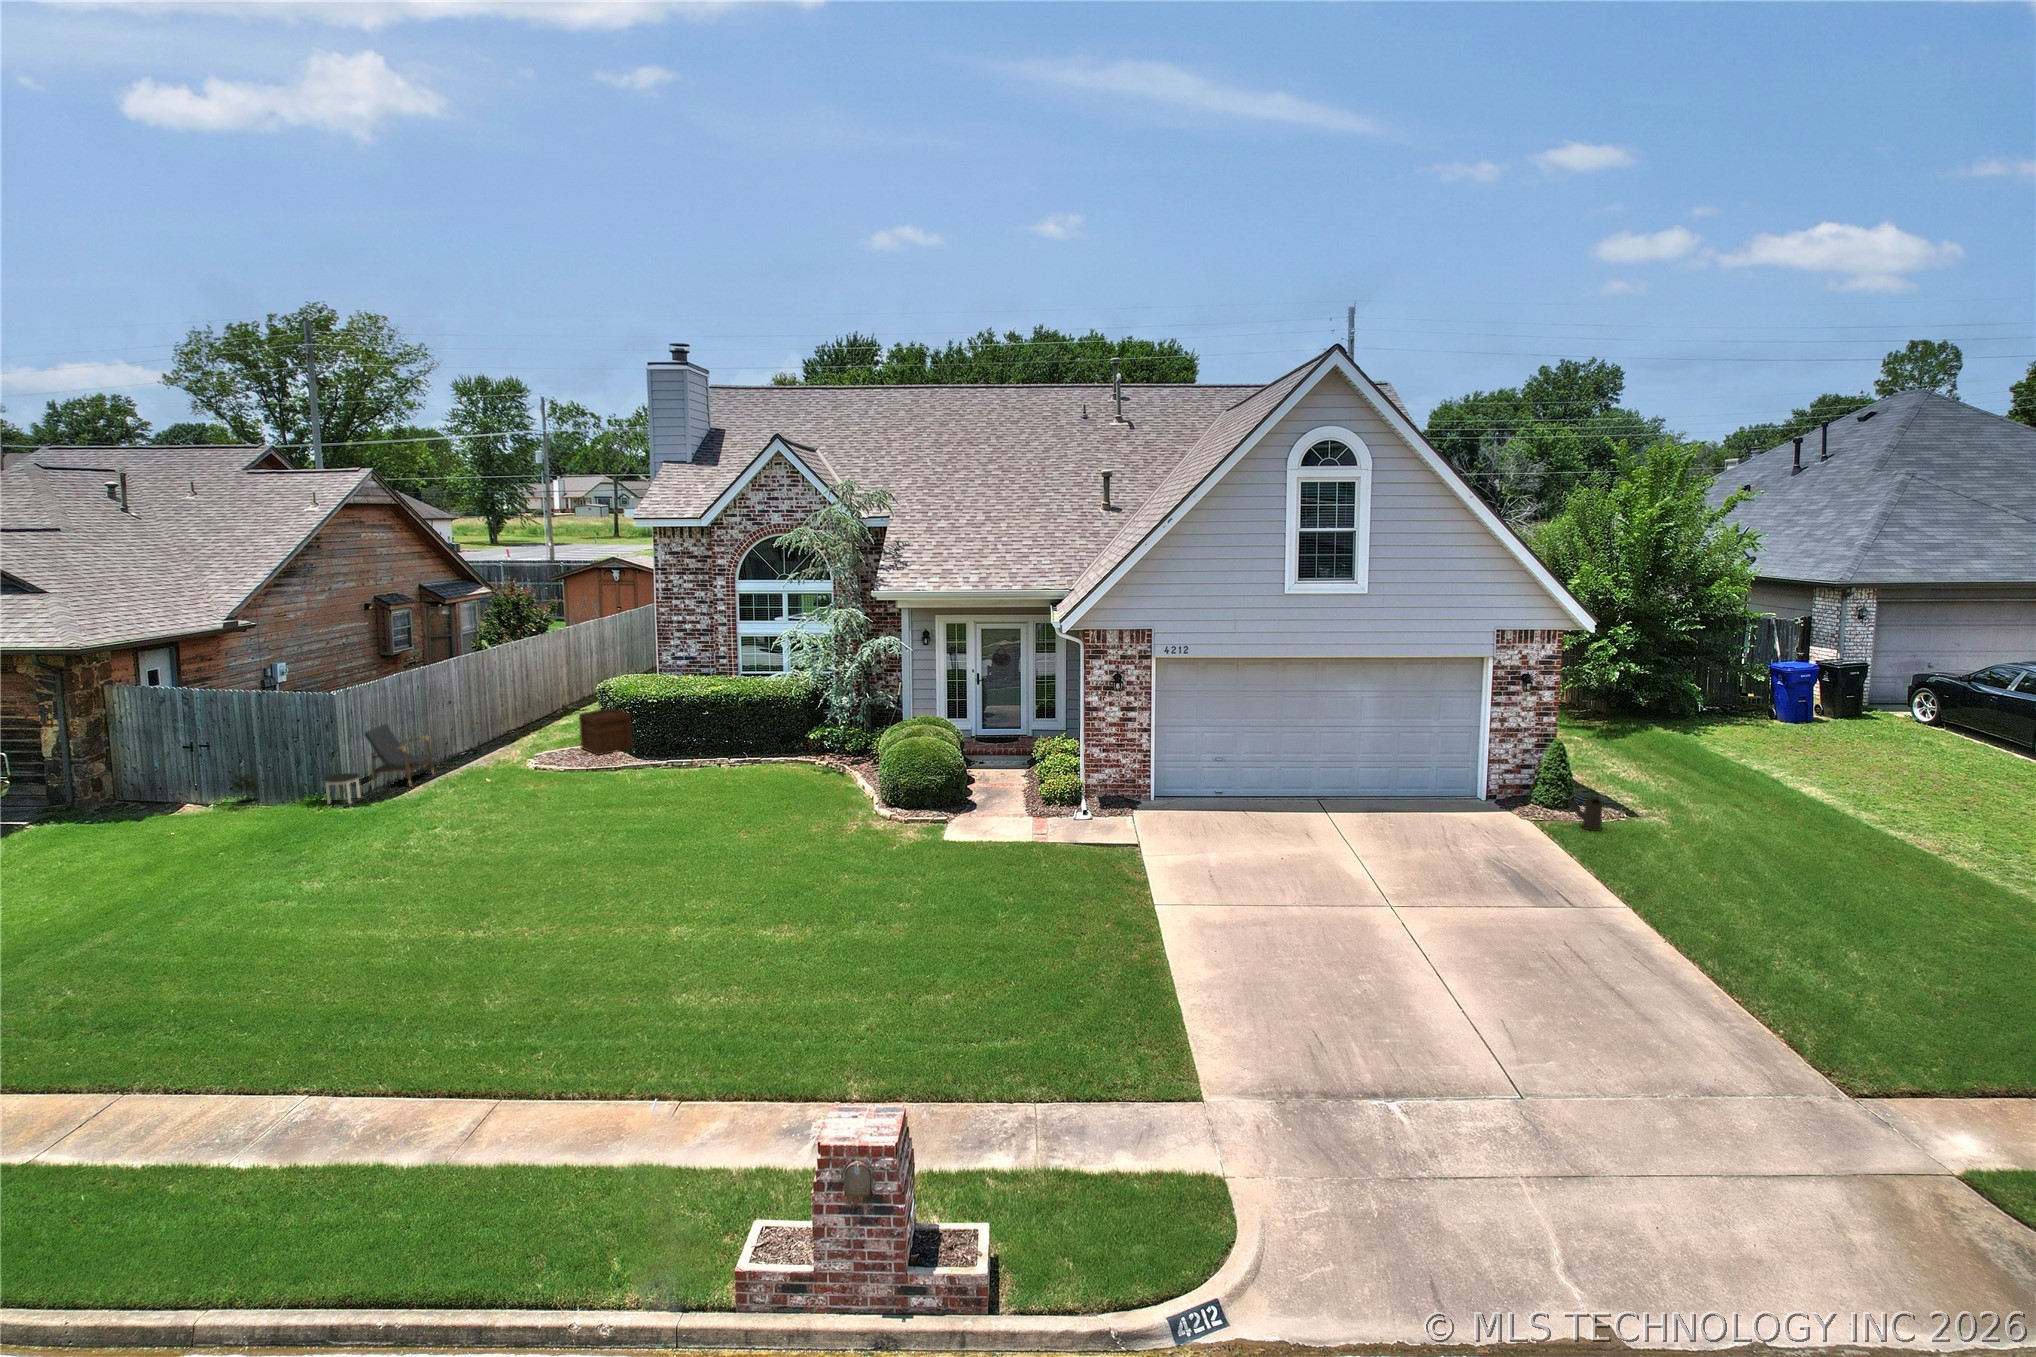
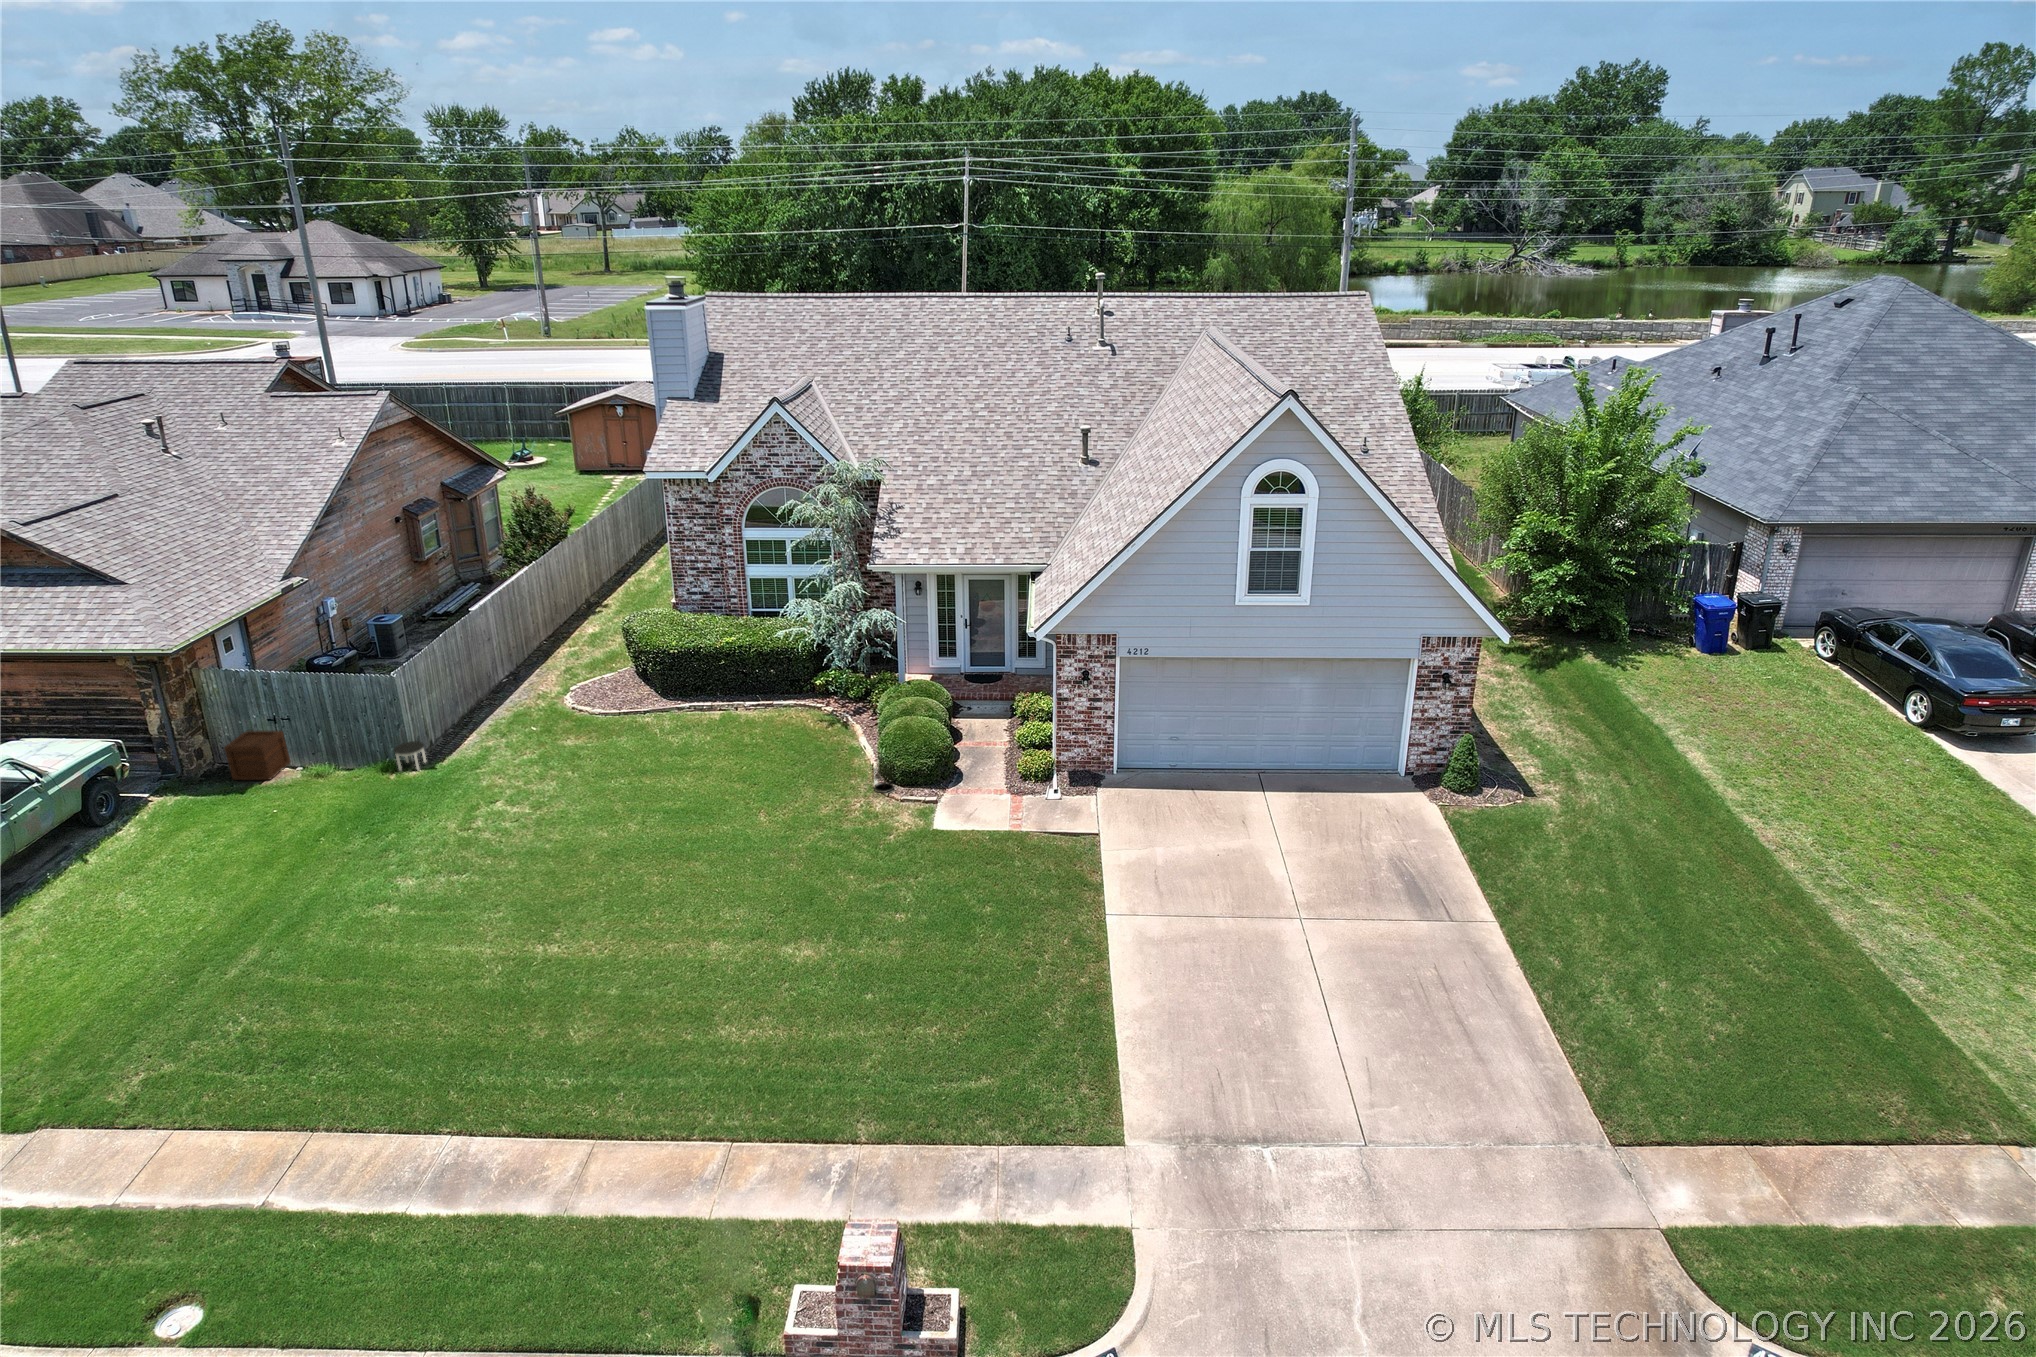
wooden crate: present [579,708,633,755] -> present [224,730,291,780]
lounge chair: present [365,724,437,785] -> none [423,688,488,747]
potted tree: present [230,763,260,805] -> present [872,757,894,793]
watering can: present [1565,792,1606,831] -> none [1469,778,1503,816]

